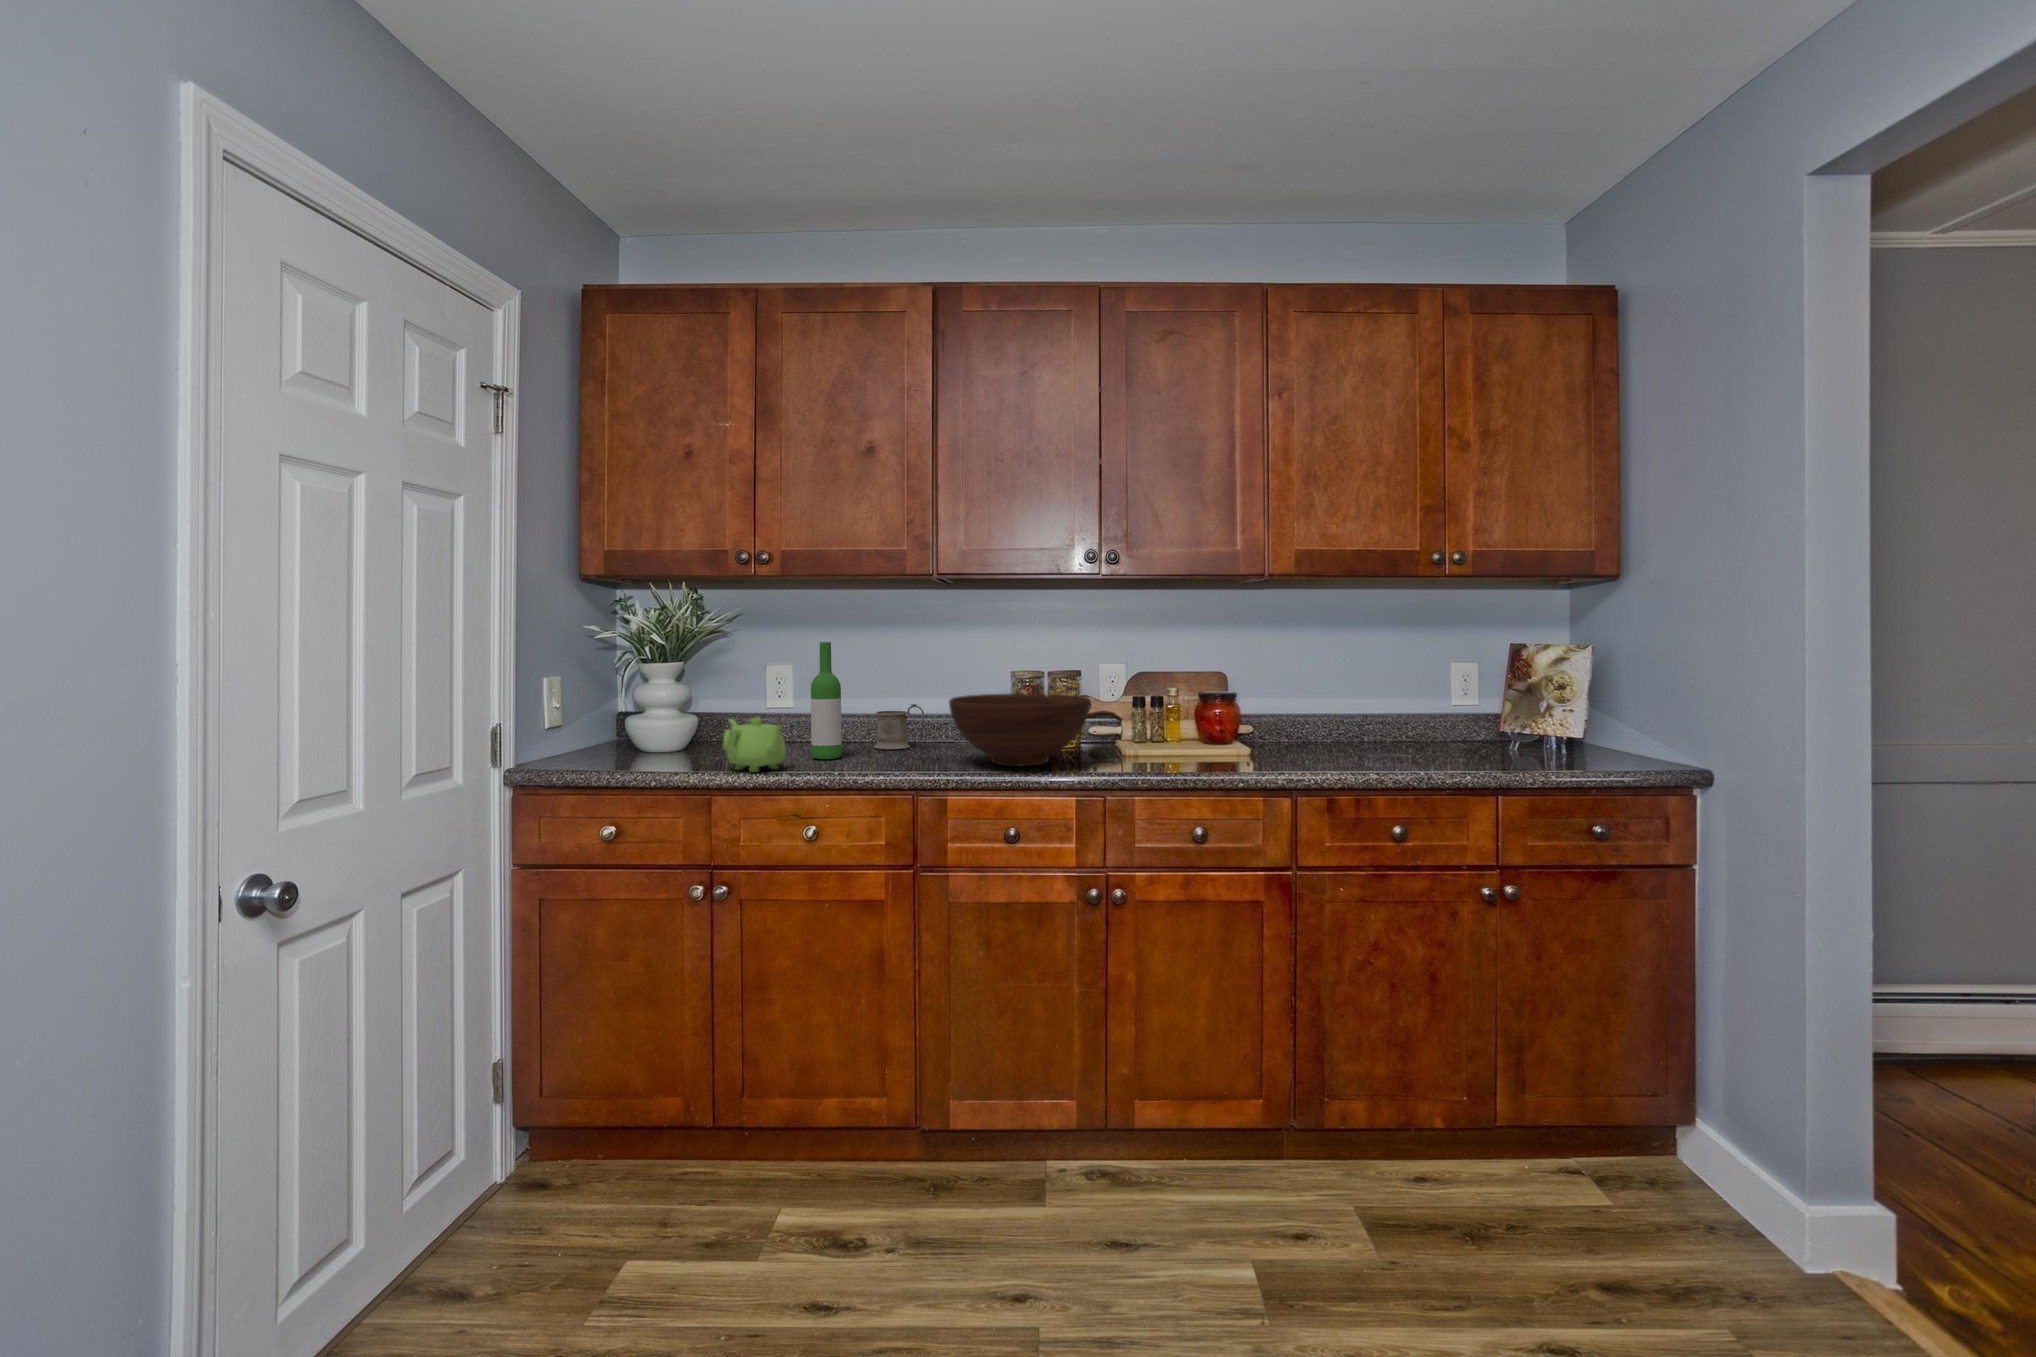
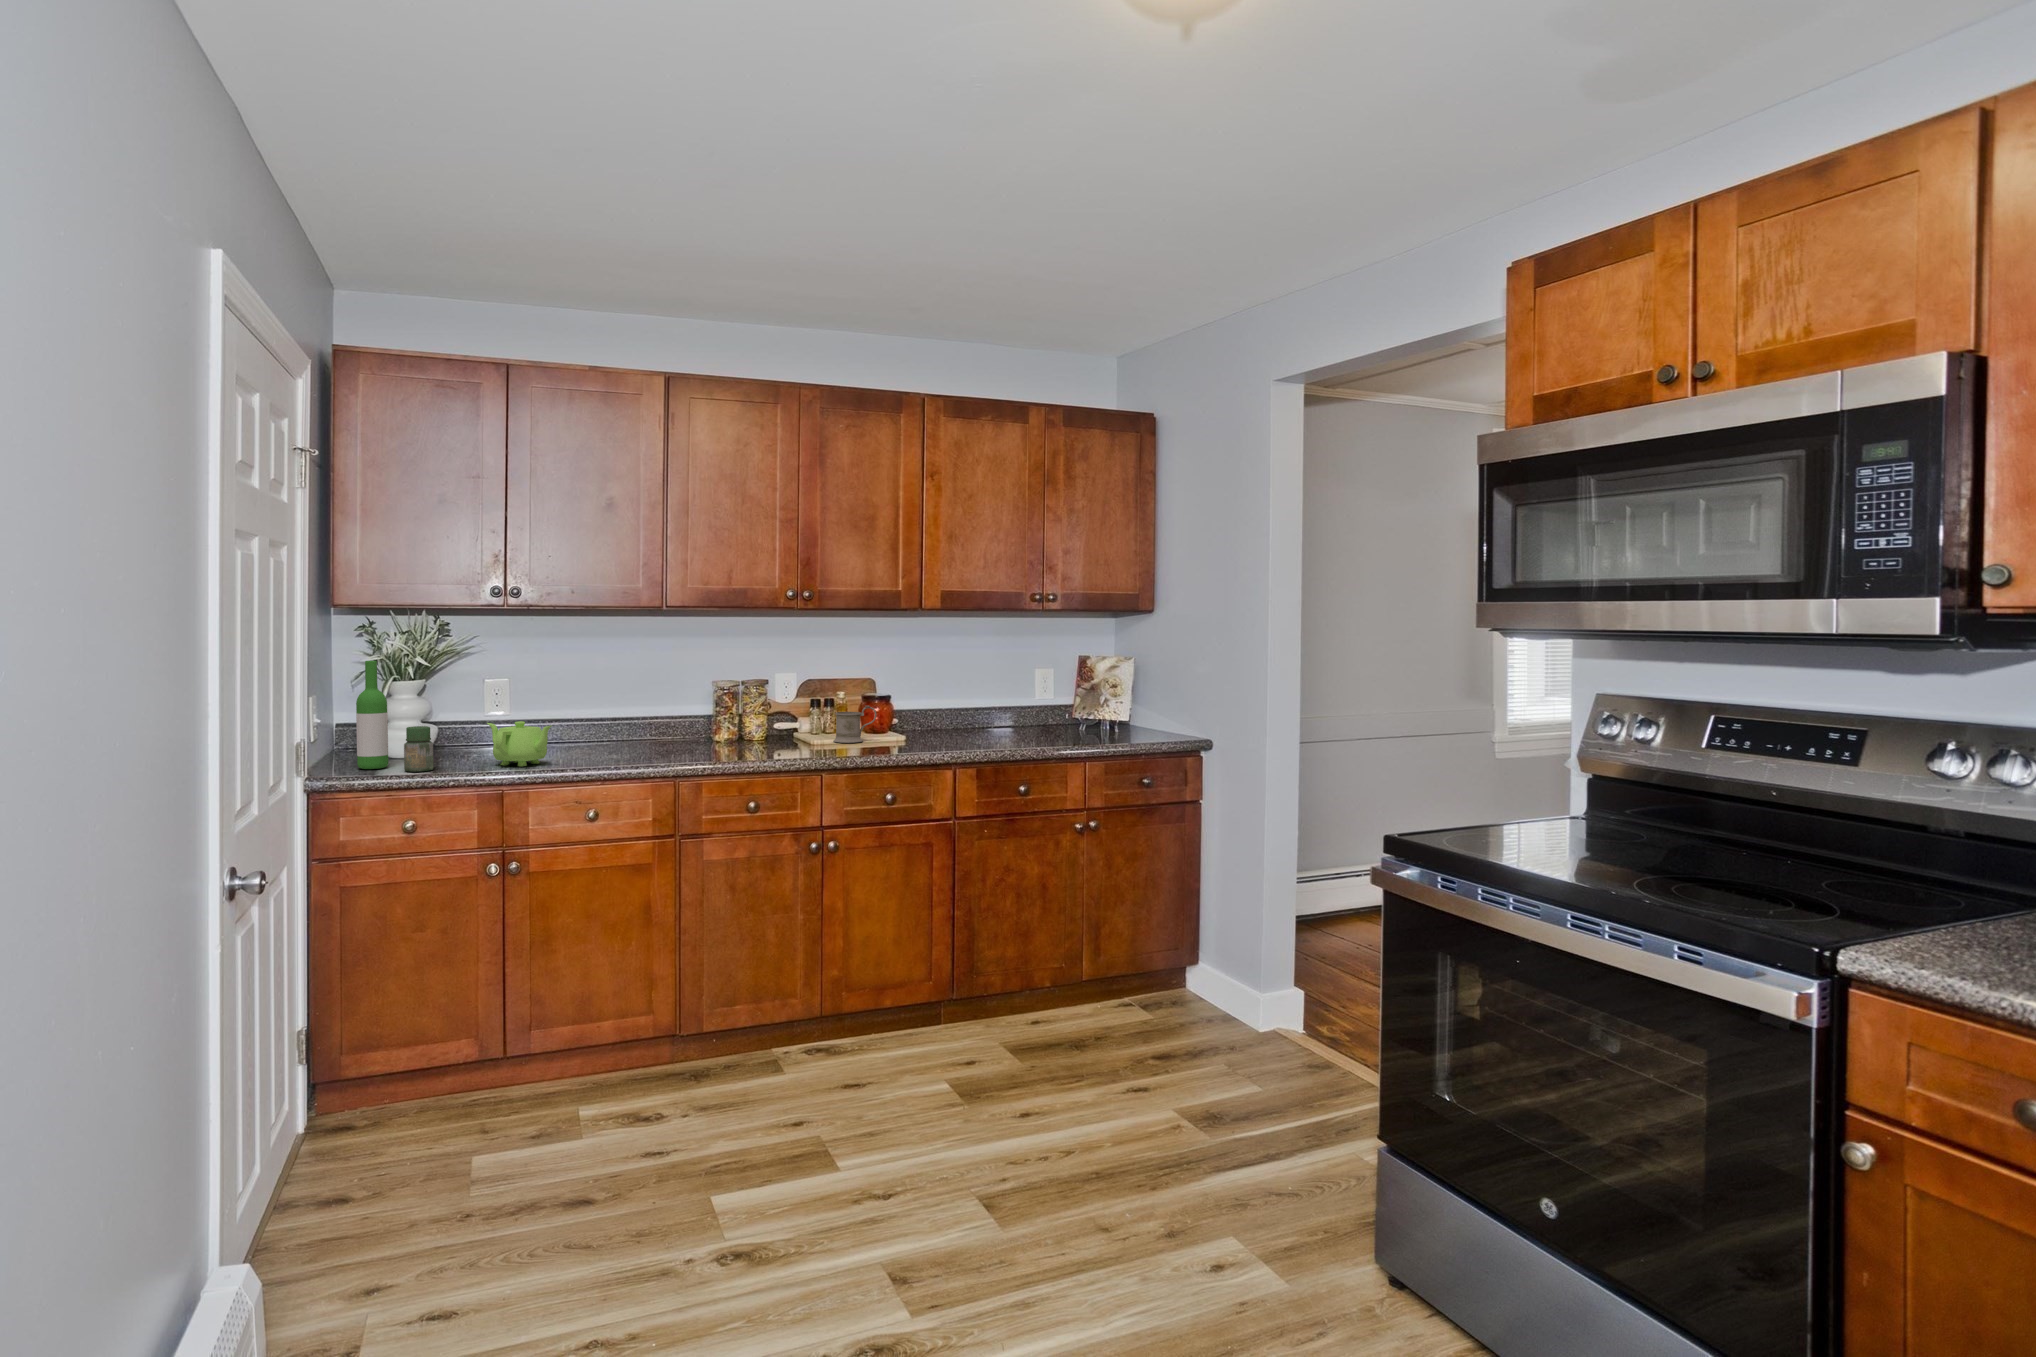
wine bottle: present [811,642,842,759] -> present [356,661,388,769]
fruit bowl: present [949,694,1091,766] -> none [683,697,797,753]
mug: present [874,704,924,749] -> present [834,706,876,743]
jar: none [629,721,661,773] -> present [404,726,434,772]

